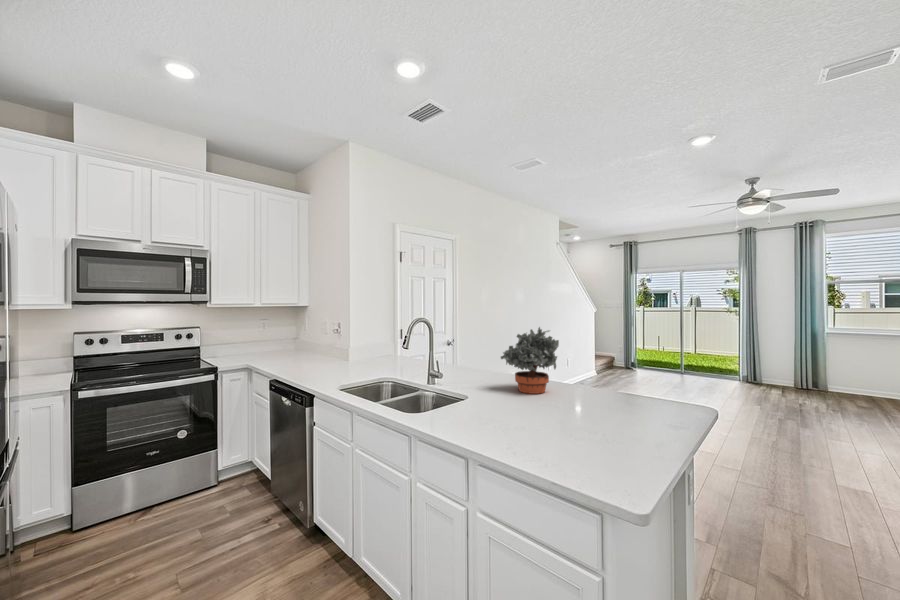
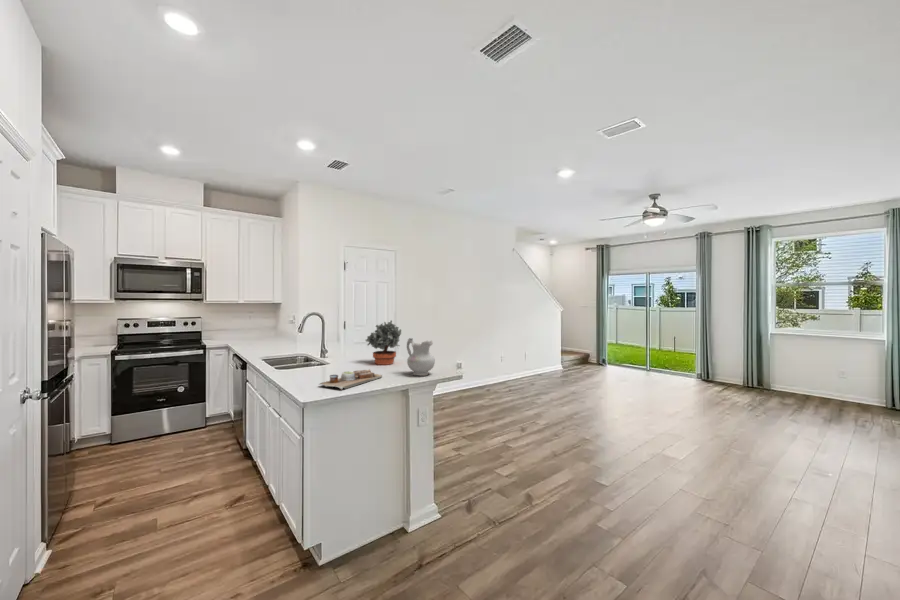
ceramic pitcher: none [602,354,656,414] -> present [407,338,435,376]
cutting board: none [537,407,597,459] -> present [320,370,382,390]

